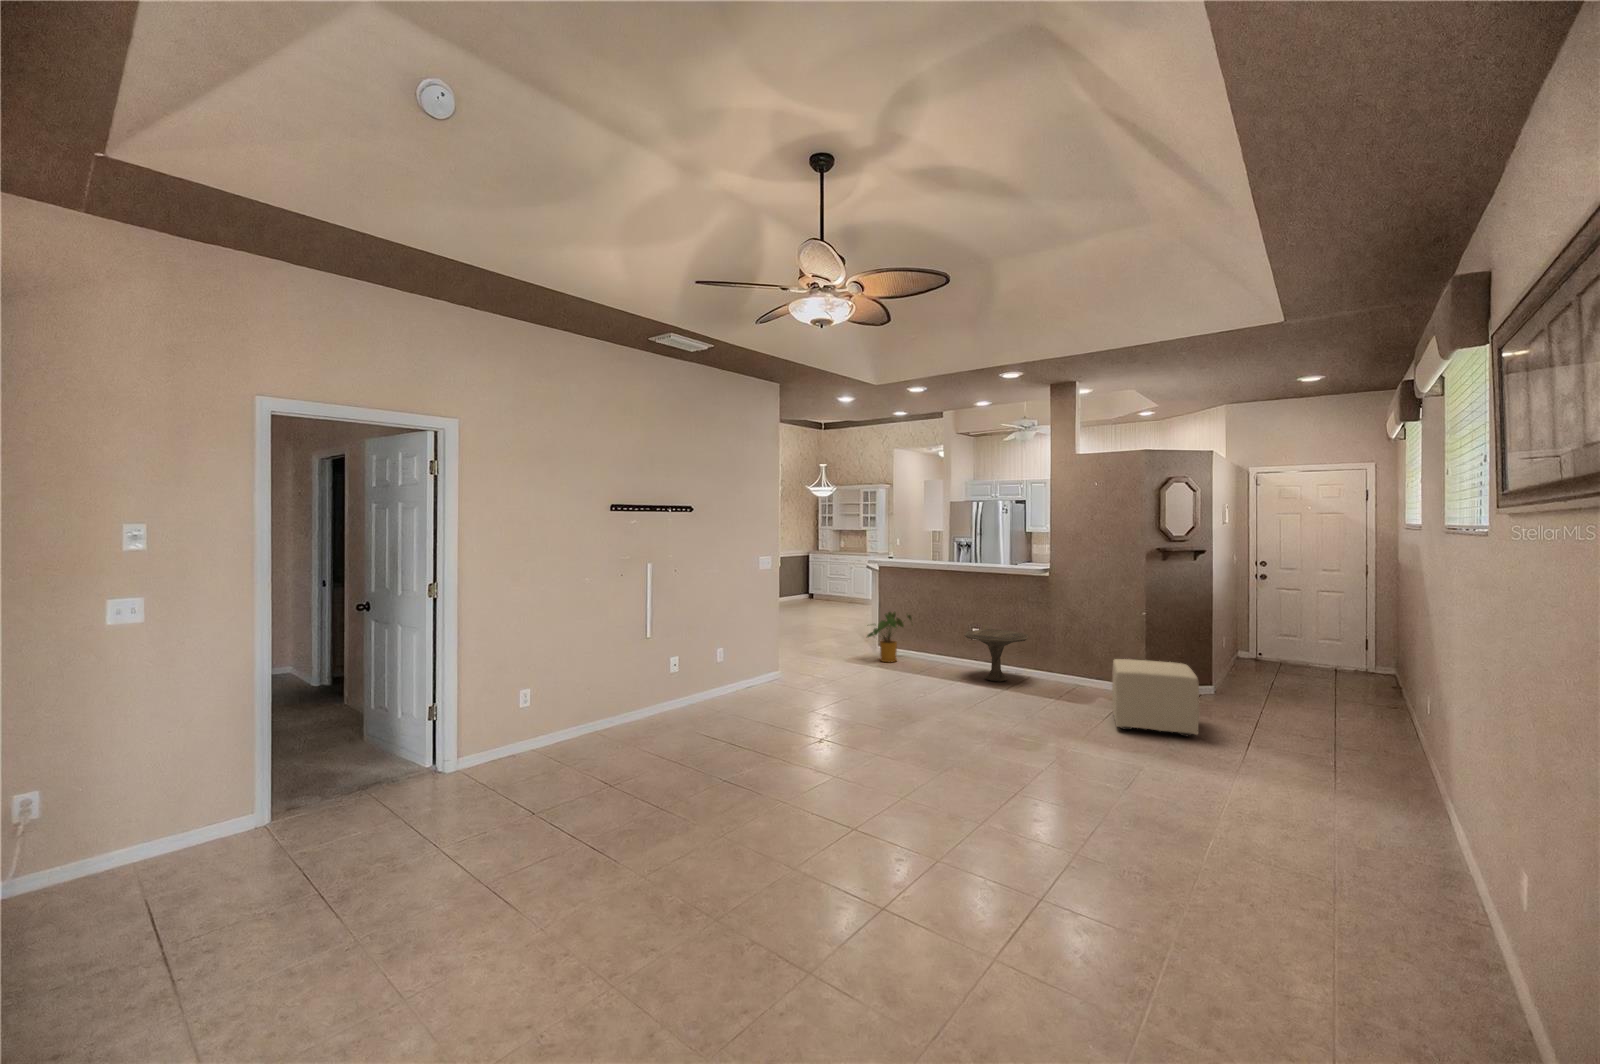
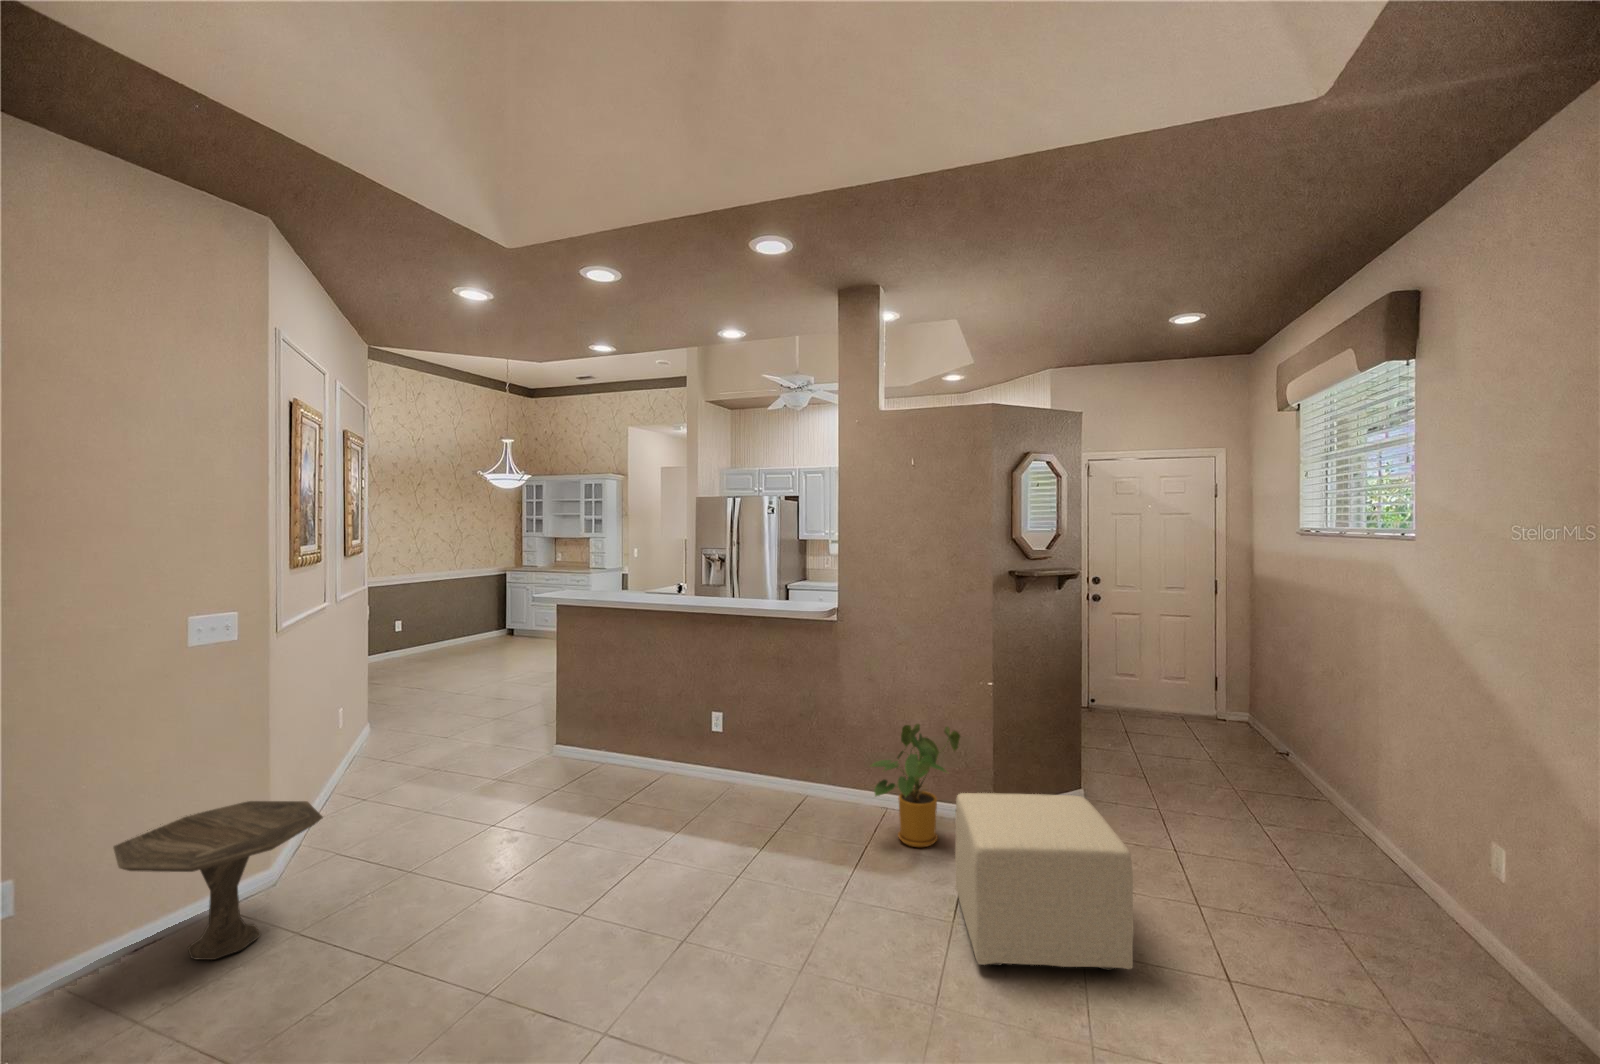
house plant: present [867,612,912,662] -> present [872,724,960,847]
side table: present [964,629,1028,682] -> present [114,801,323,960]

